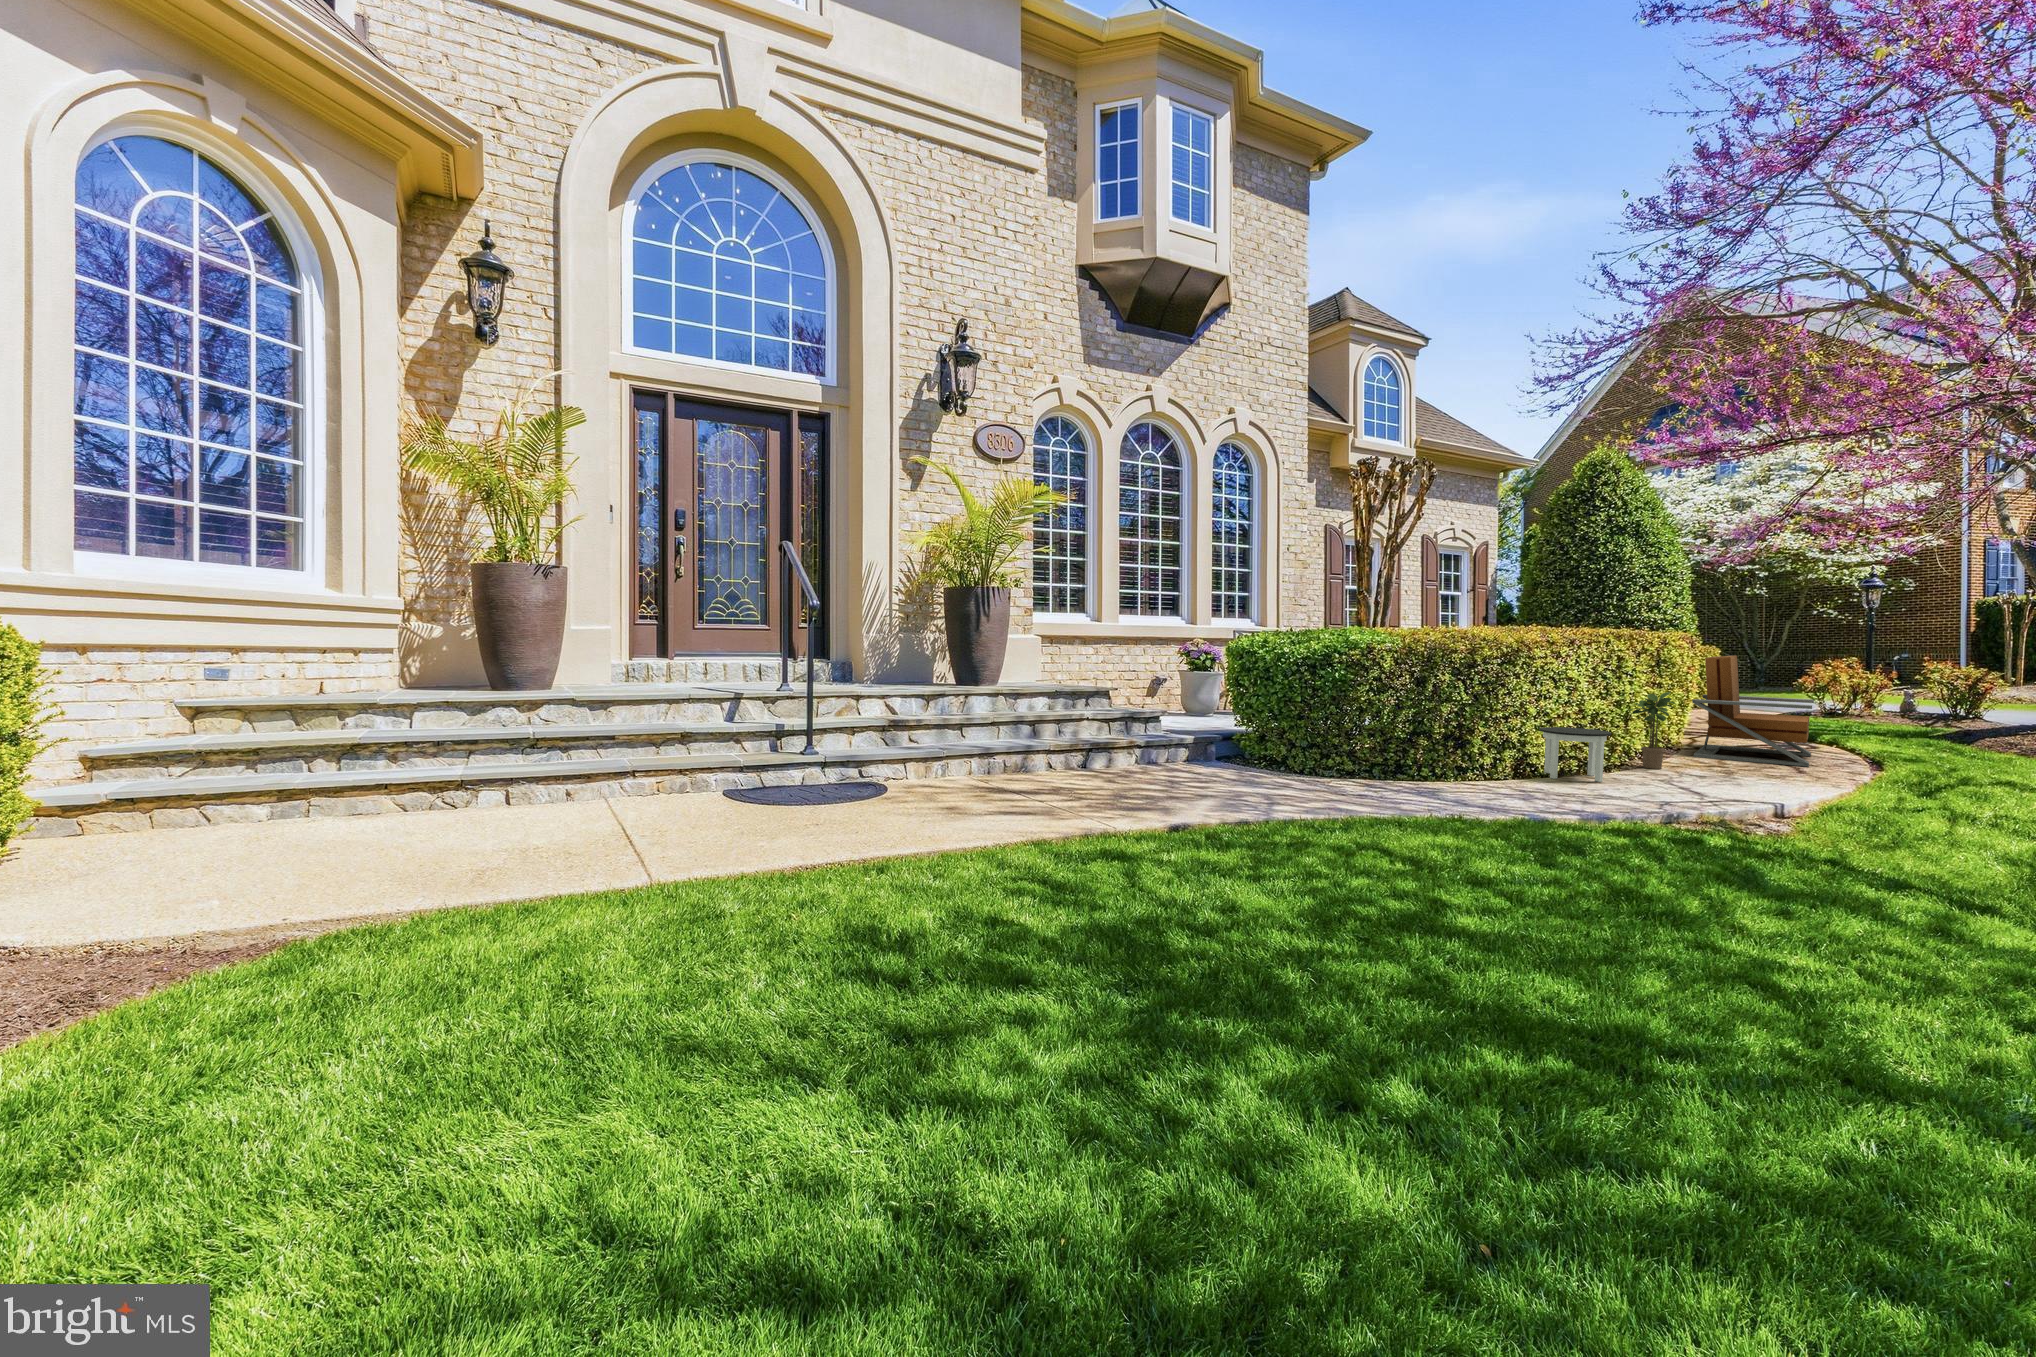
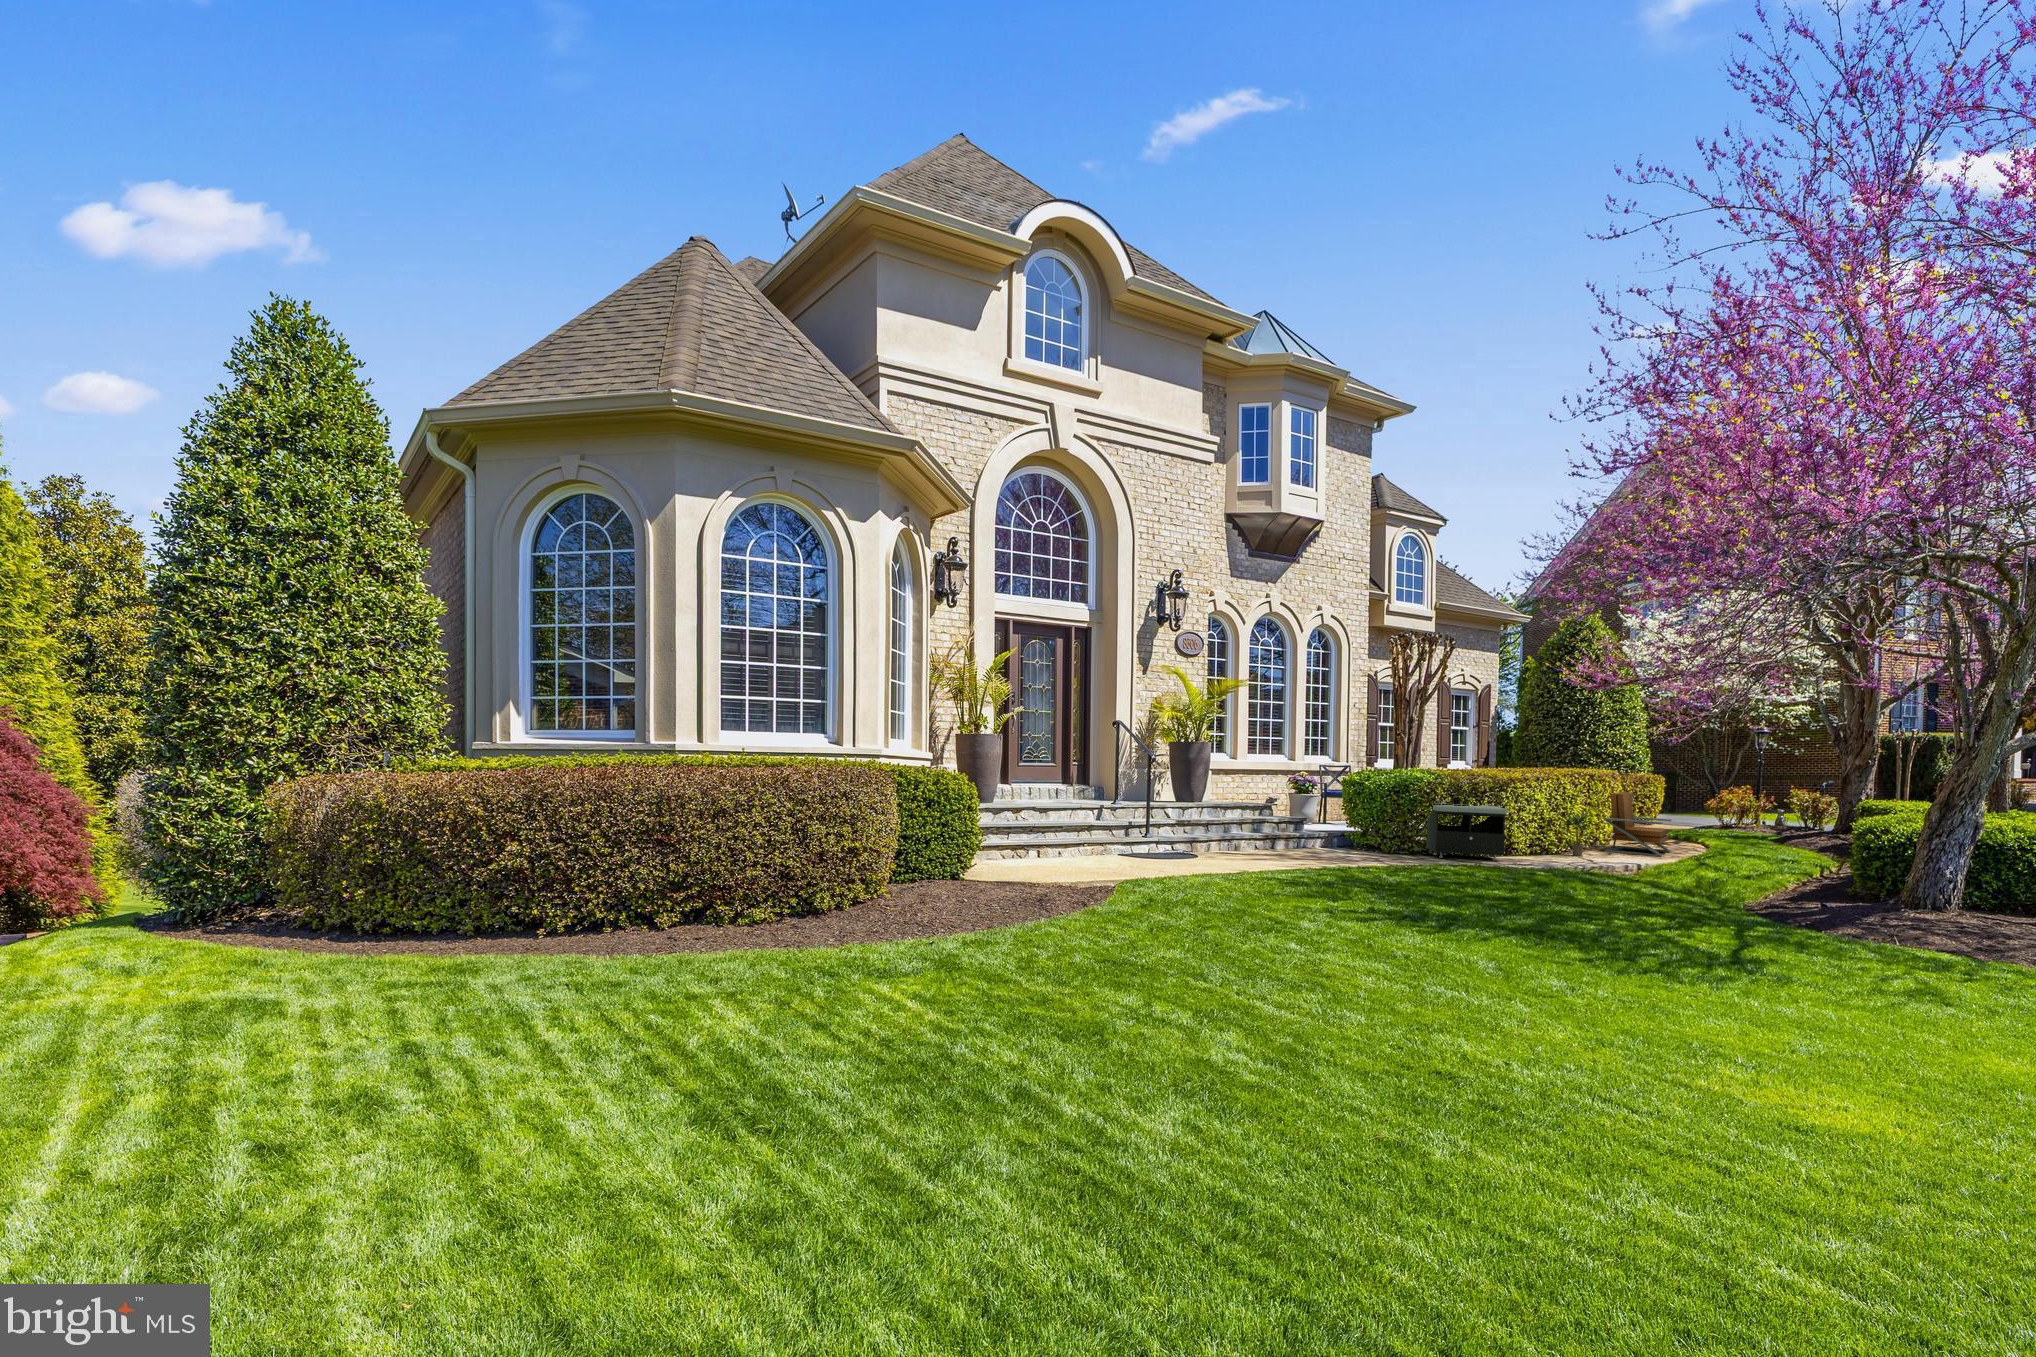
storage bench: none [1362,678,1520,785] -> present [1427,803,1506,860]
round table: present [1539,727,1611,782] -> none [1517,832,1552,860]

